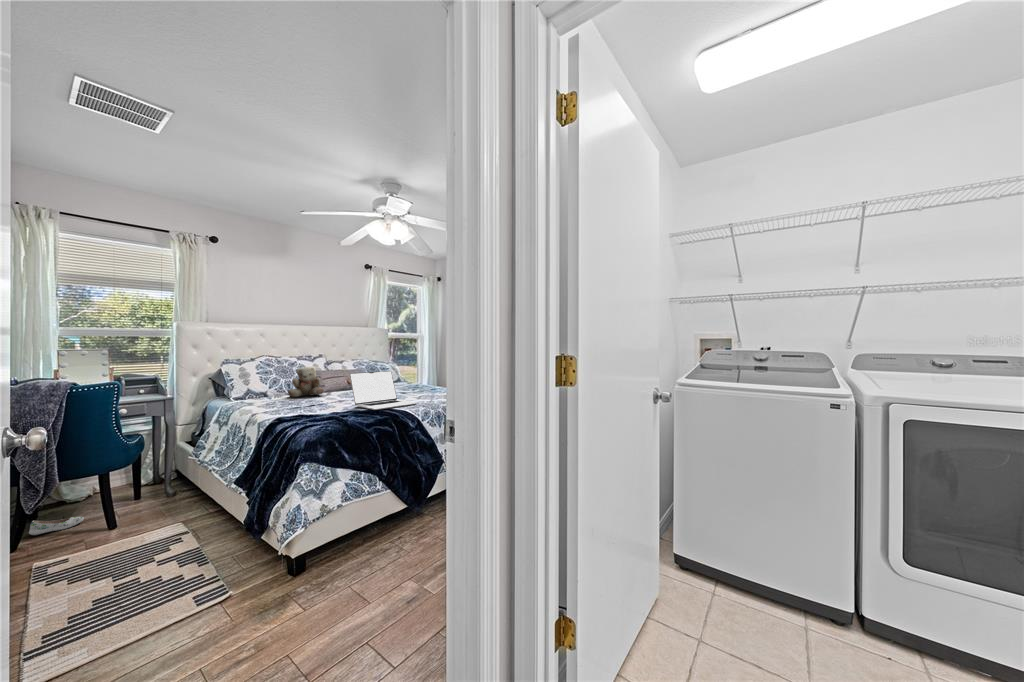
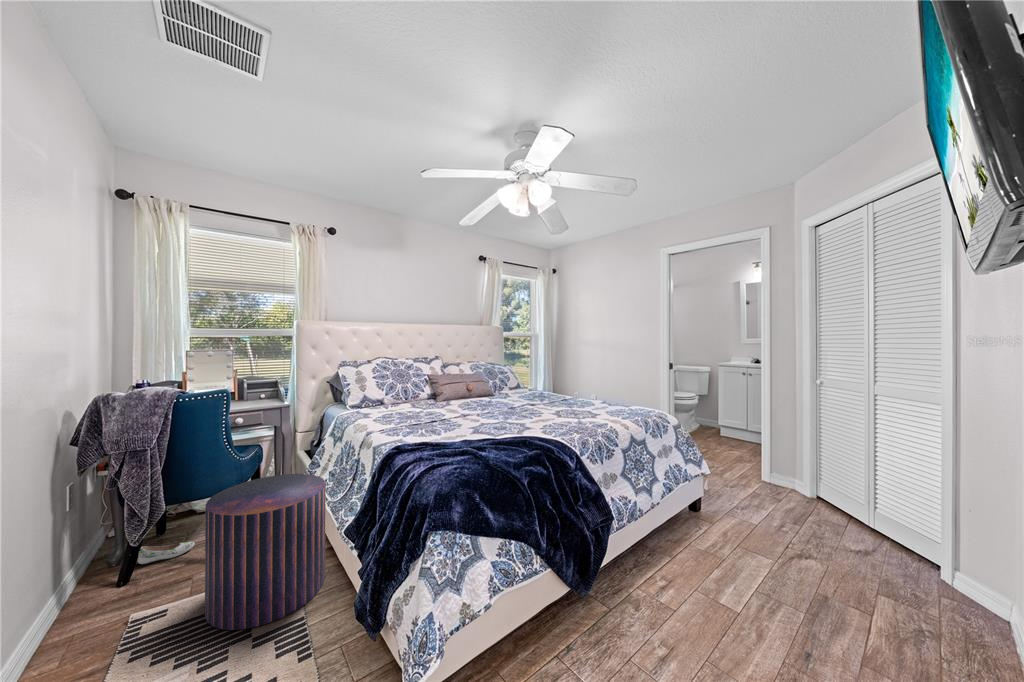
teddy bear: present [288,367,324,397] -> none [406,371,444,405]
laptop: present [350,371,417,410] -> none [479,379,563,435]
pouf: none [112,449,217,559] -> present [205,474,326,630]

